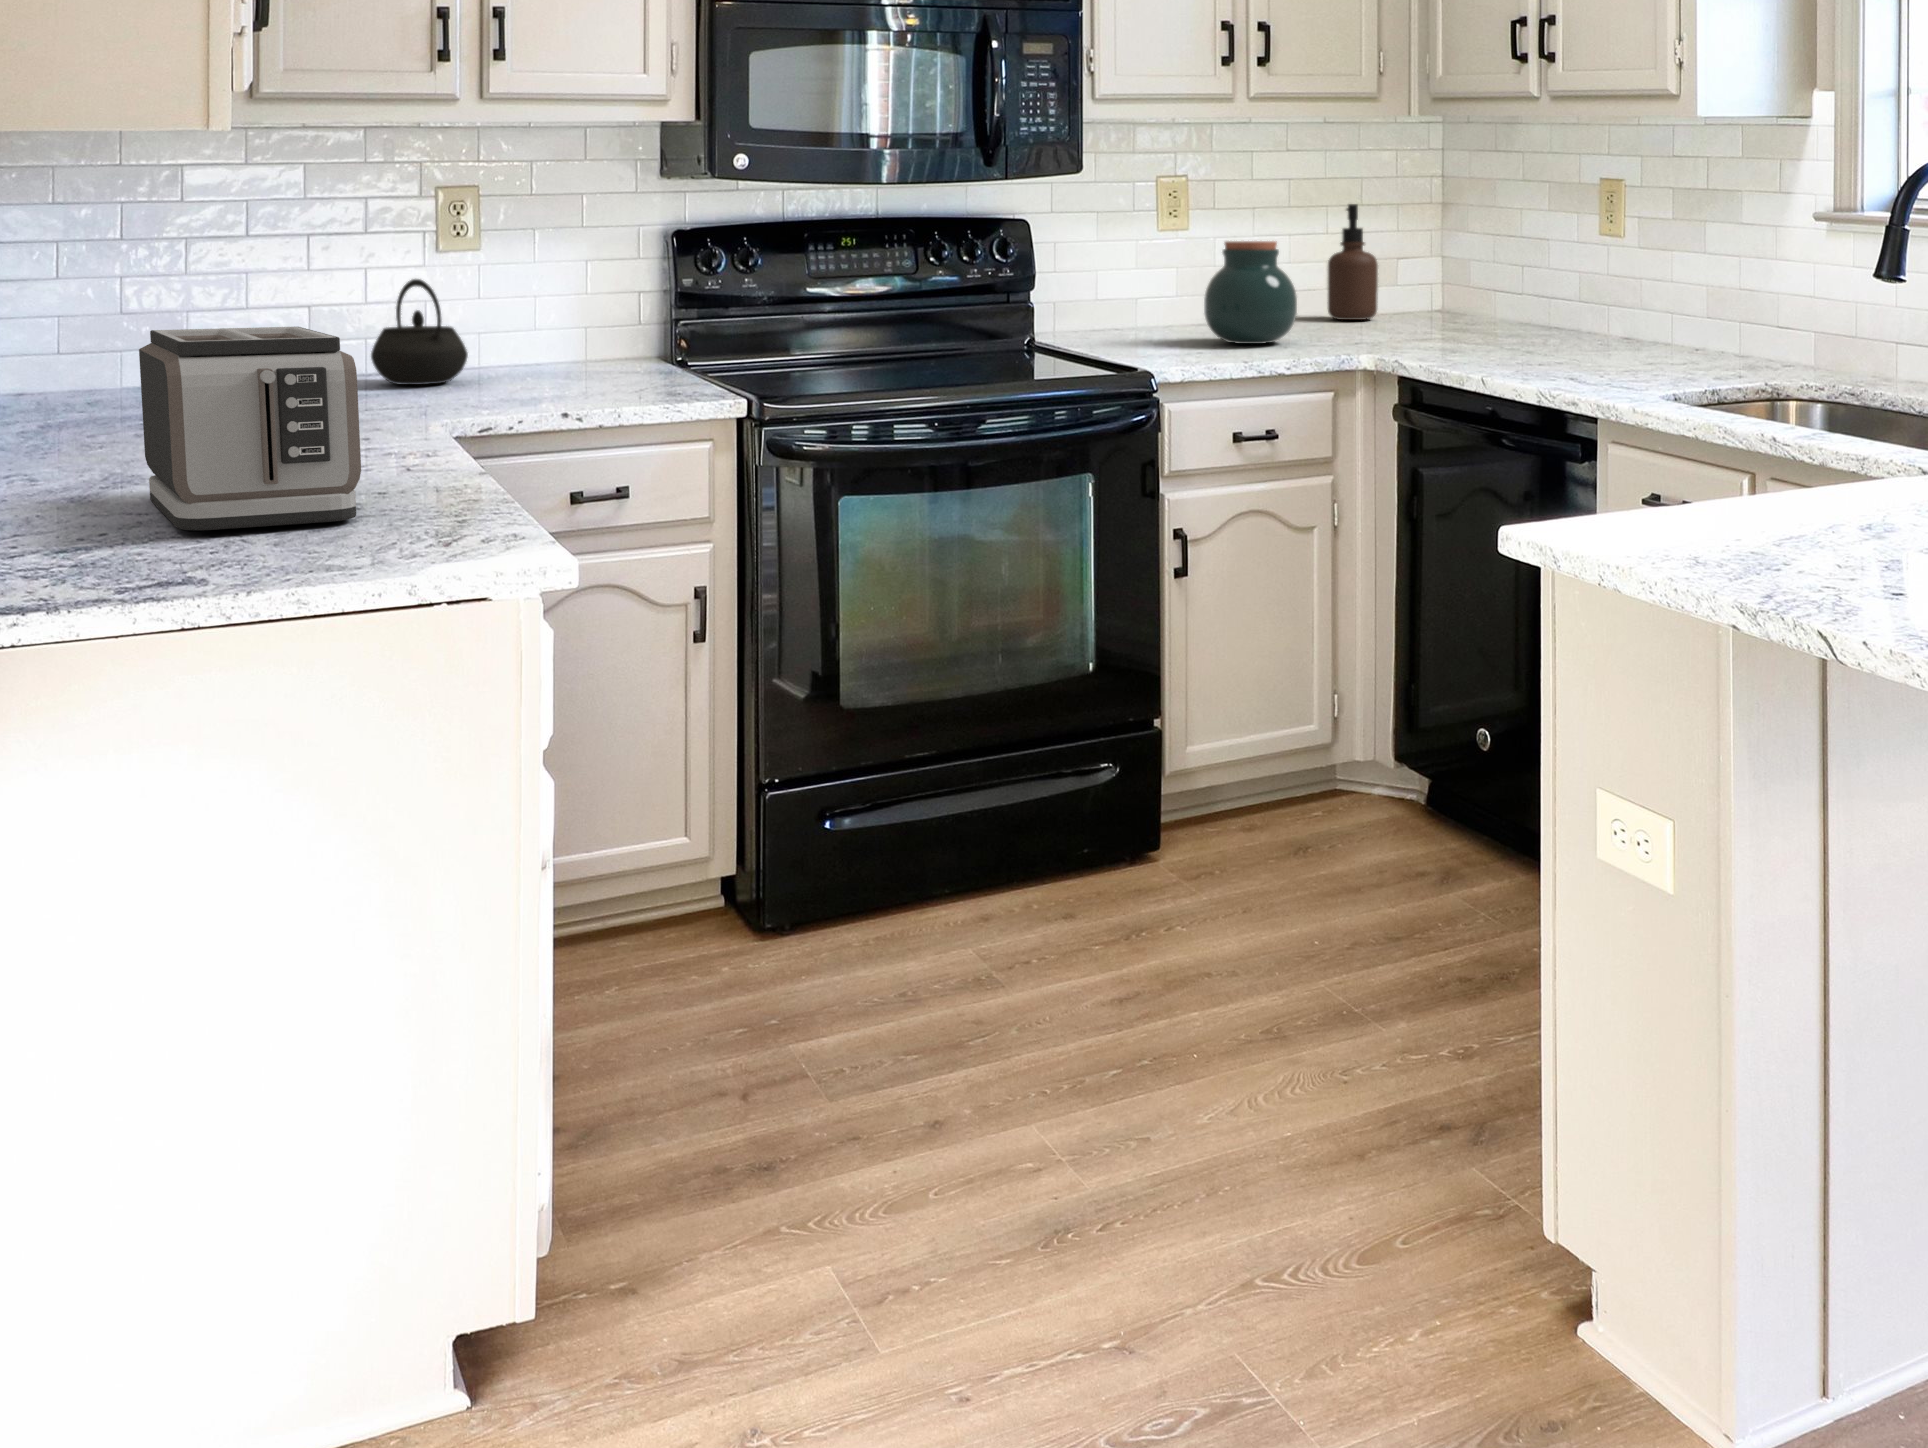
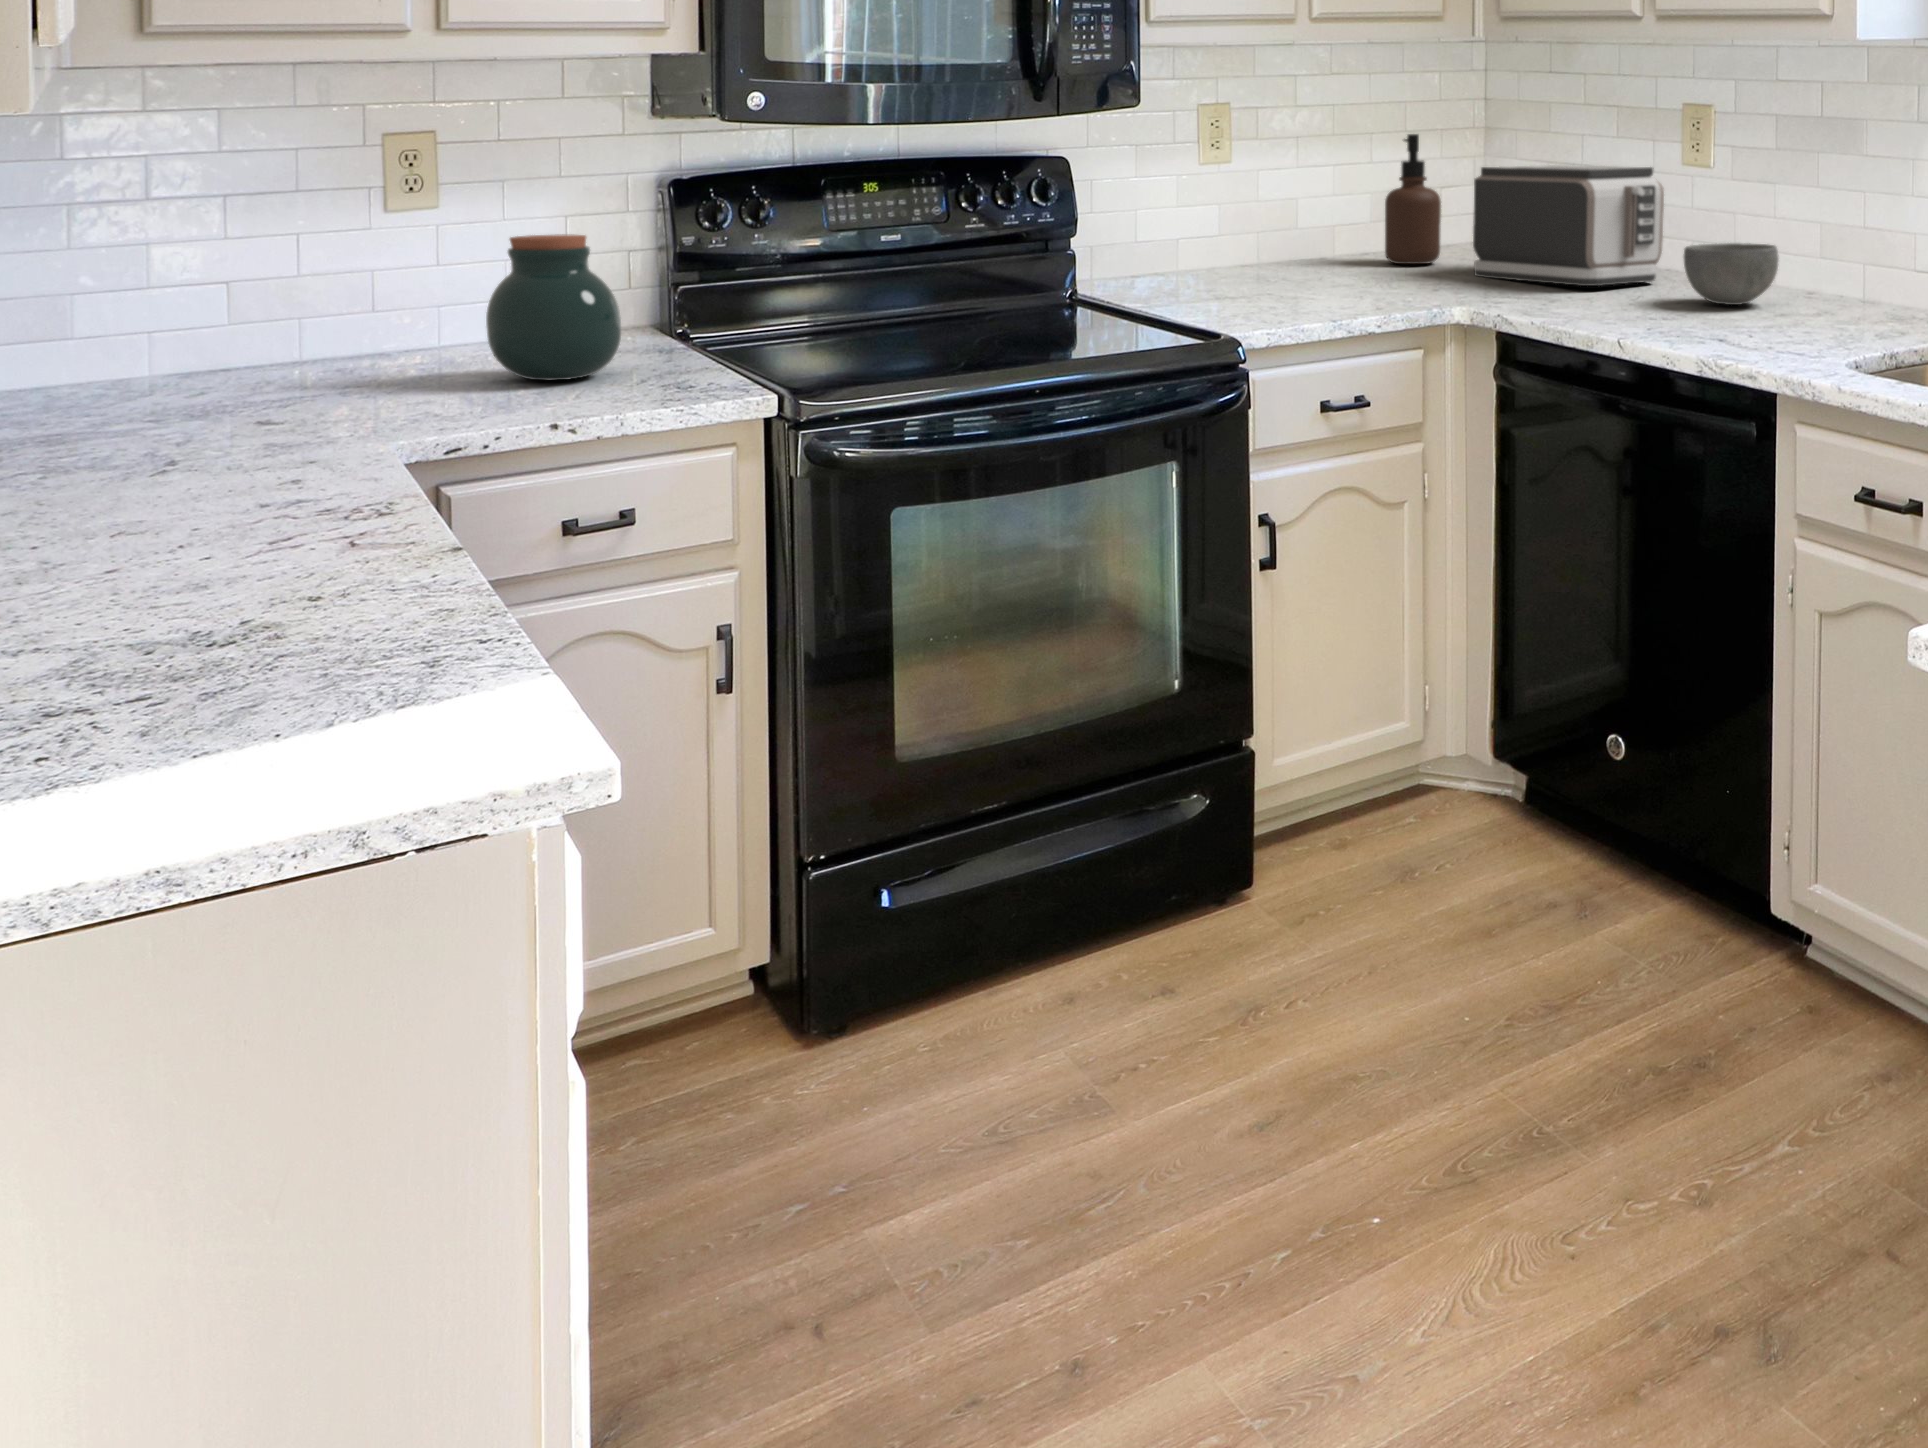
jar: present [1204,241,1297,344] -> present [486,234,621,380]
kettle: present [371,279,468,385] -> none [320,248,437,375]
bowl: none [1566,299,1650,352] -> present [1684,243,1779,305]
toaster: present [139,327,361,530] -> present [1473,165,1664,286]

